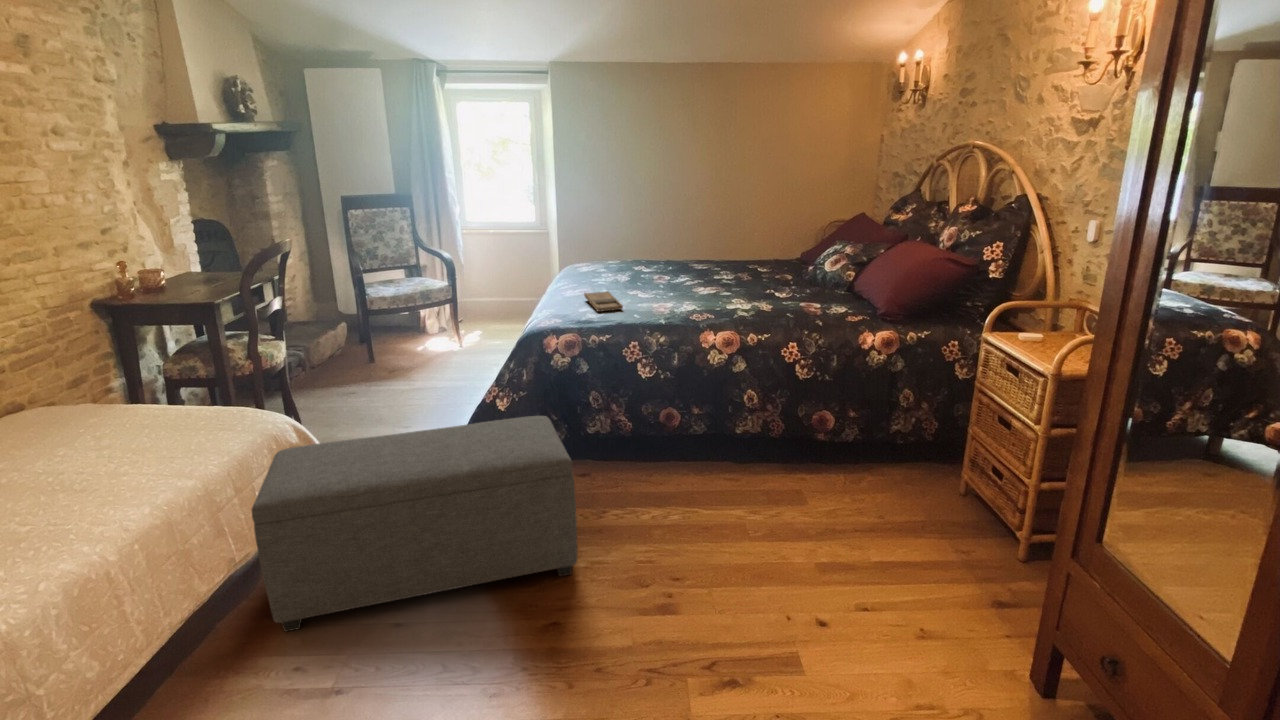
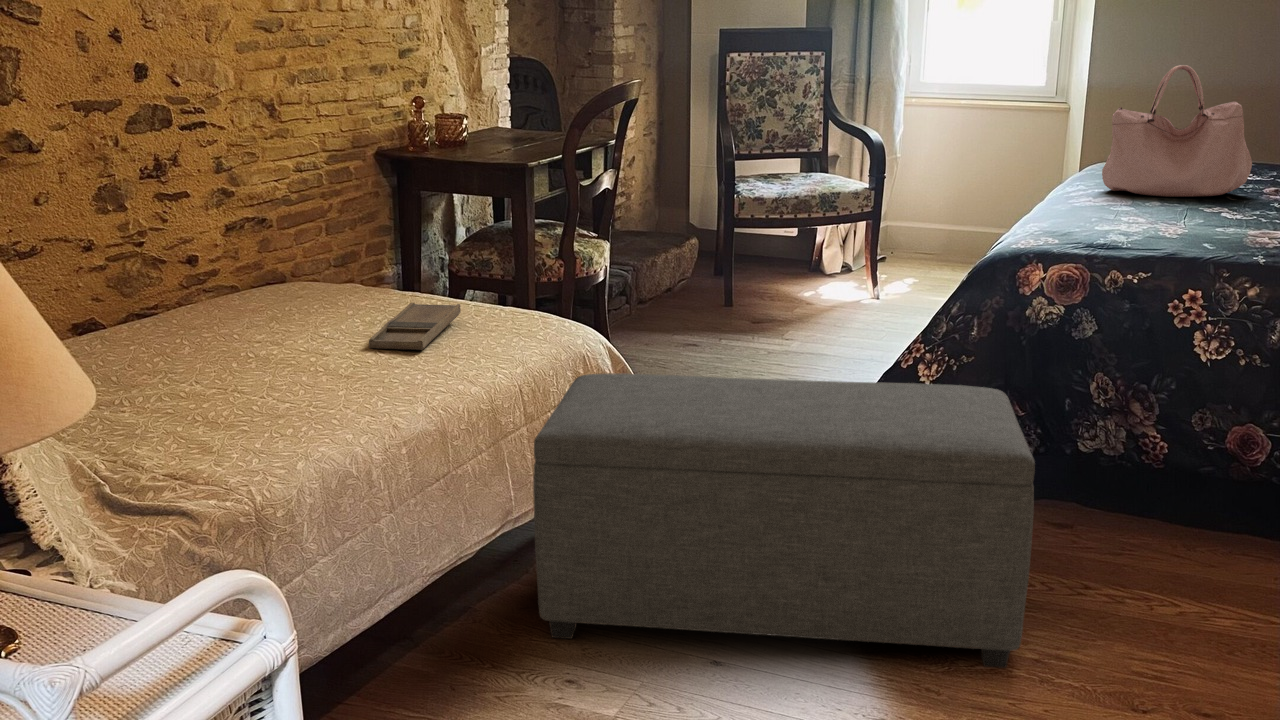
handbag: none [577,216,649,286] -> present [1102,65,1252,197]
tray: present [584,291,623,312] -> present [369,303,461,350]

